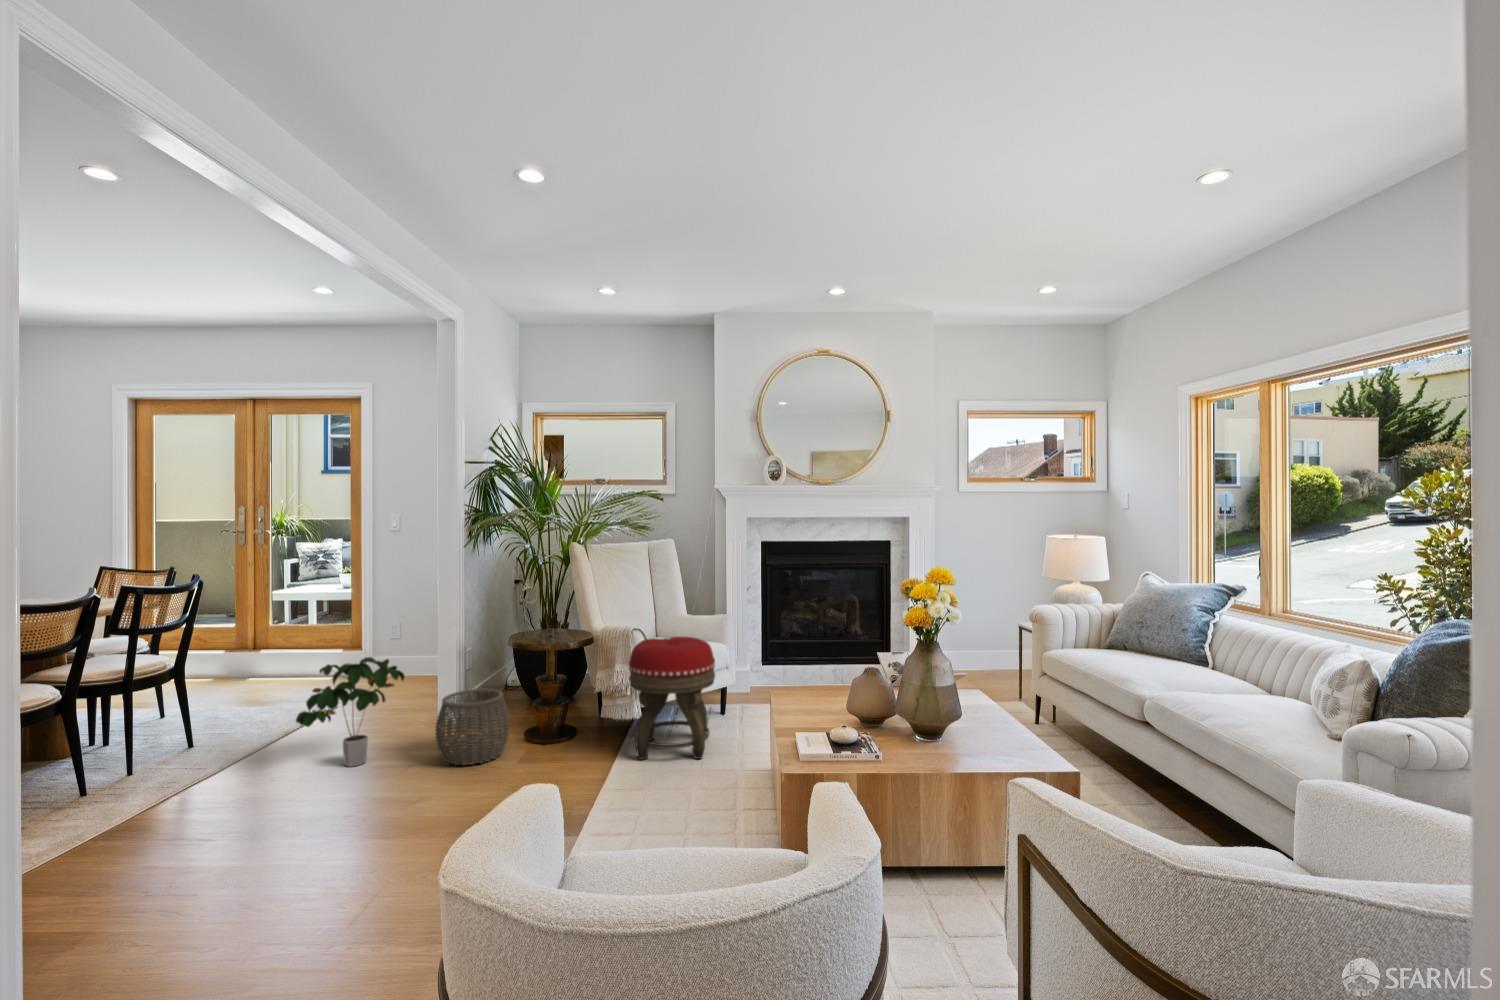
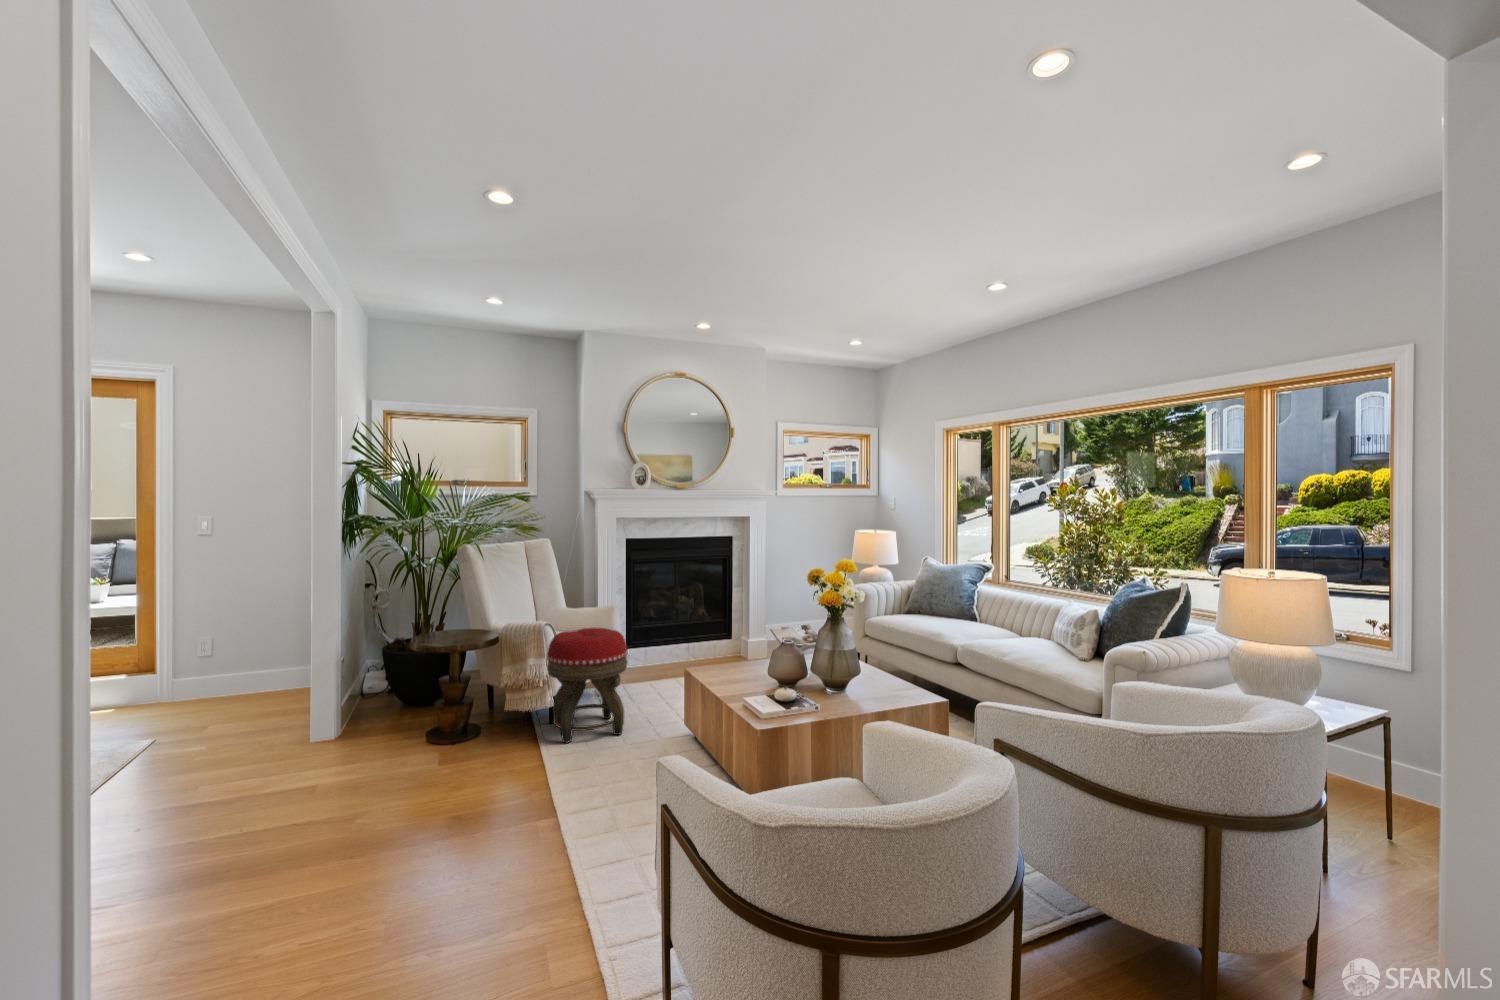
potted plant: present [296,657,404,767] -> none [173,674,297,796]
woven basket: present [435,689,510,765] -> none [343,695,426,776]

